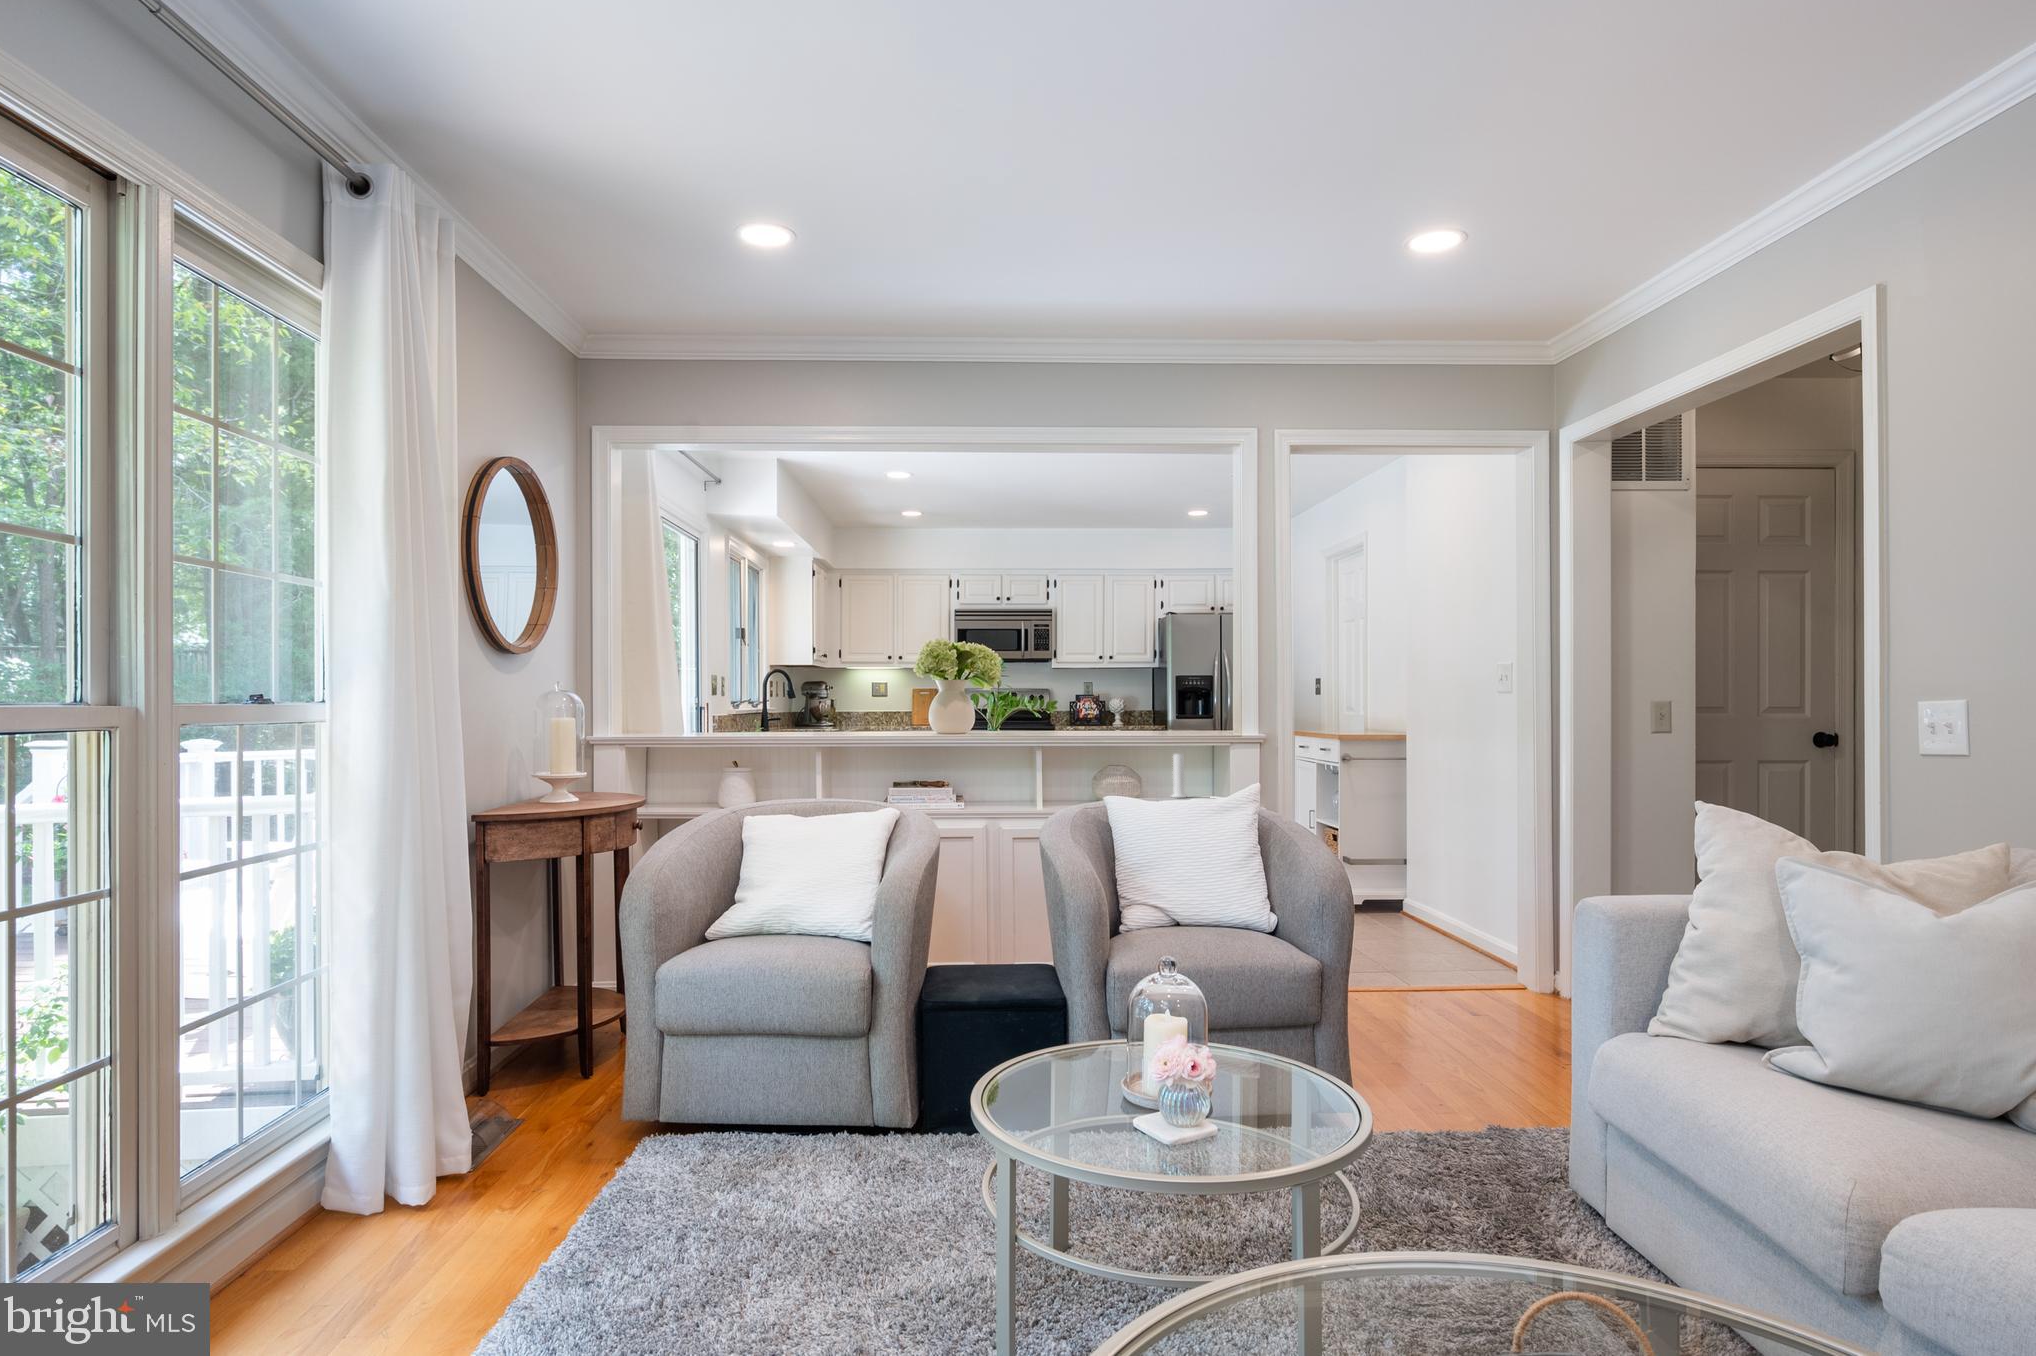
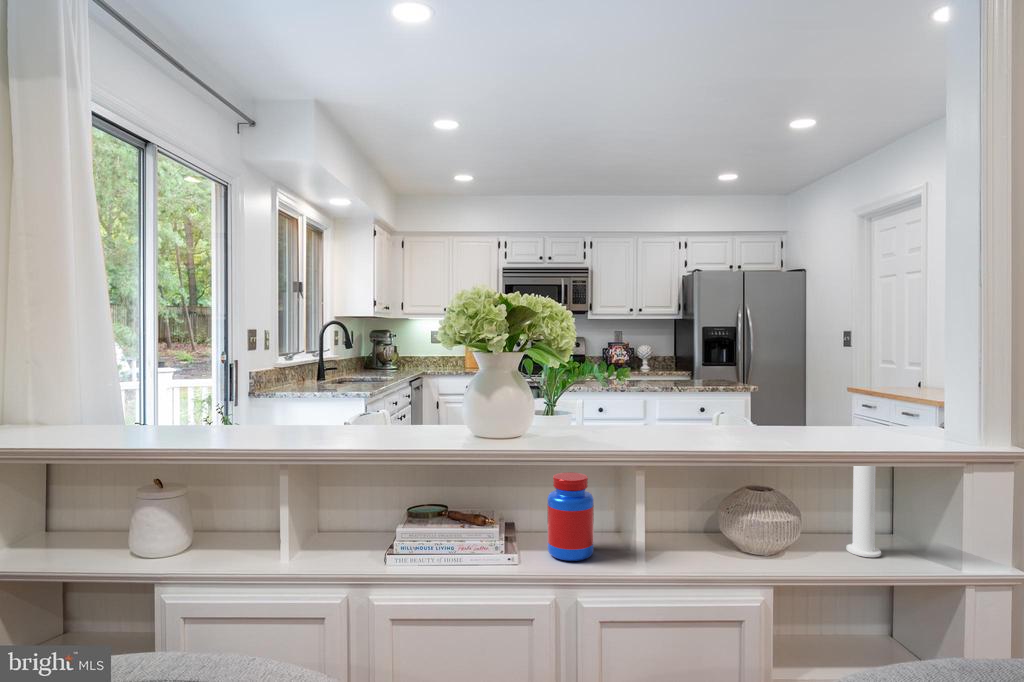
jar: none [1005,755,1030,799] -> present [547,472,594,561]

